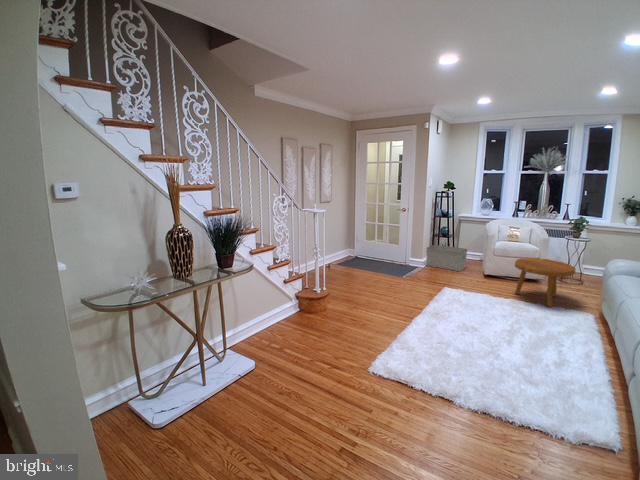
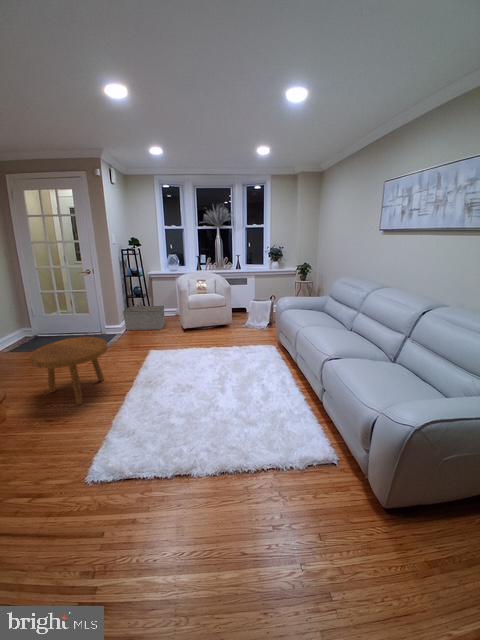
footstool: present [515,258,575,307] -> present [29,337,108,405]

